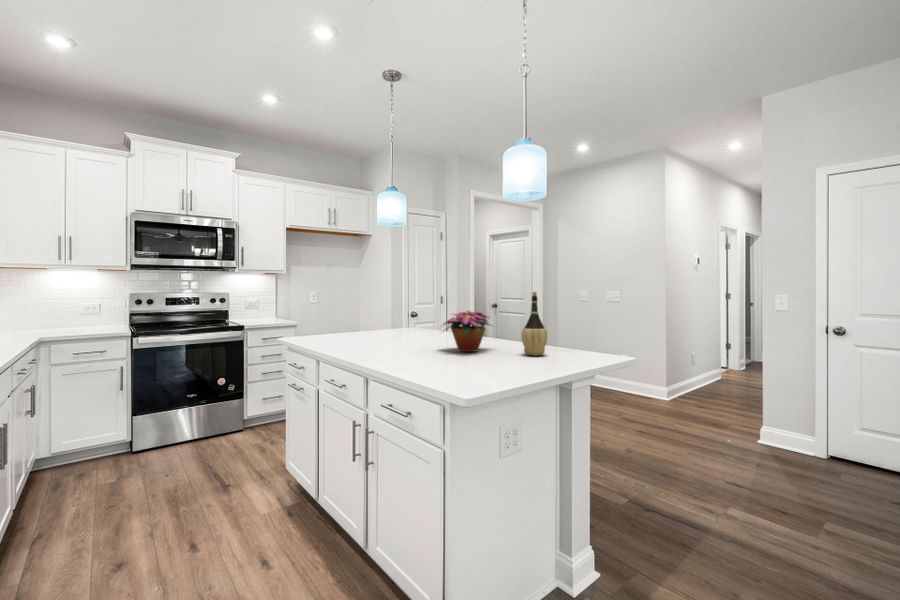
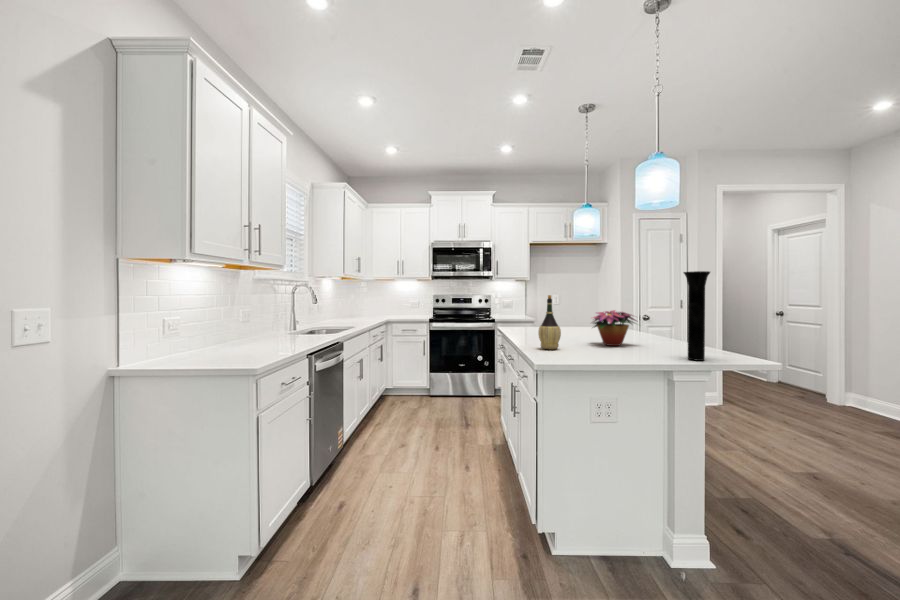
vase: none [564,269,590,361] -> present [684,271,710,361]
wine bottle: present [522,292,547,356] -> present [538,295,561,349]

